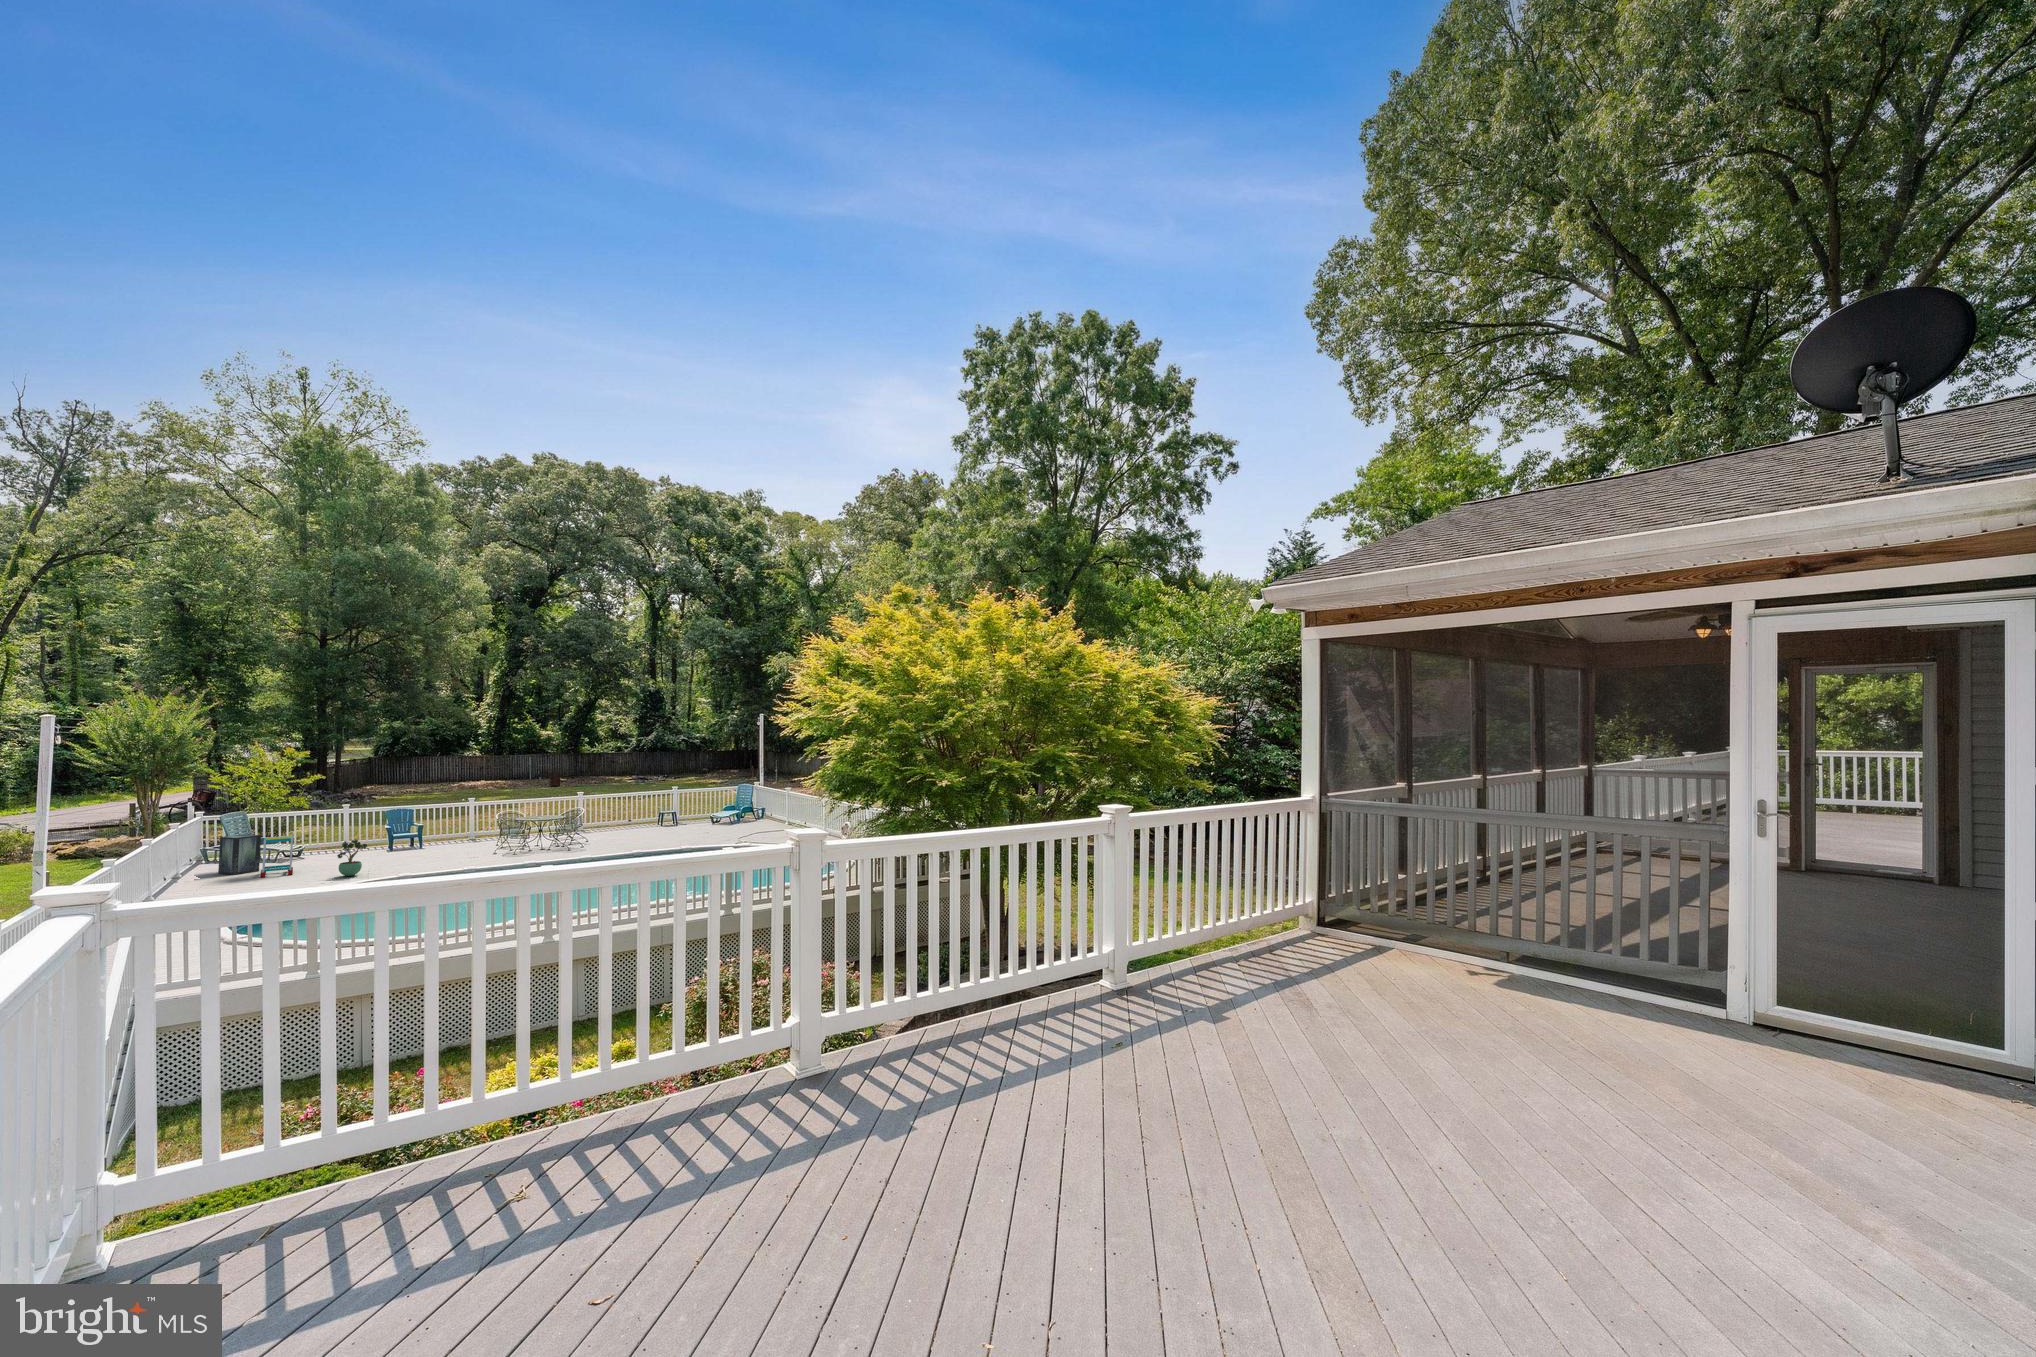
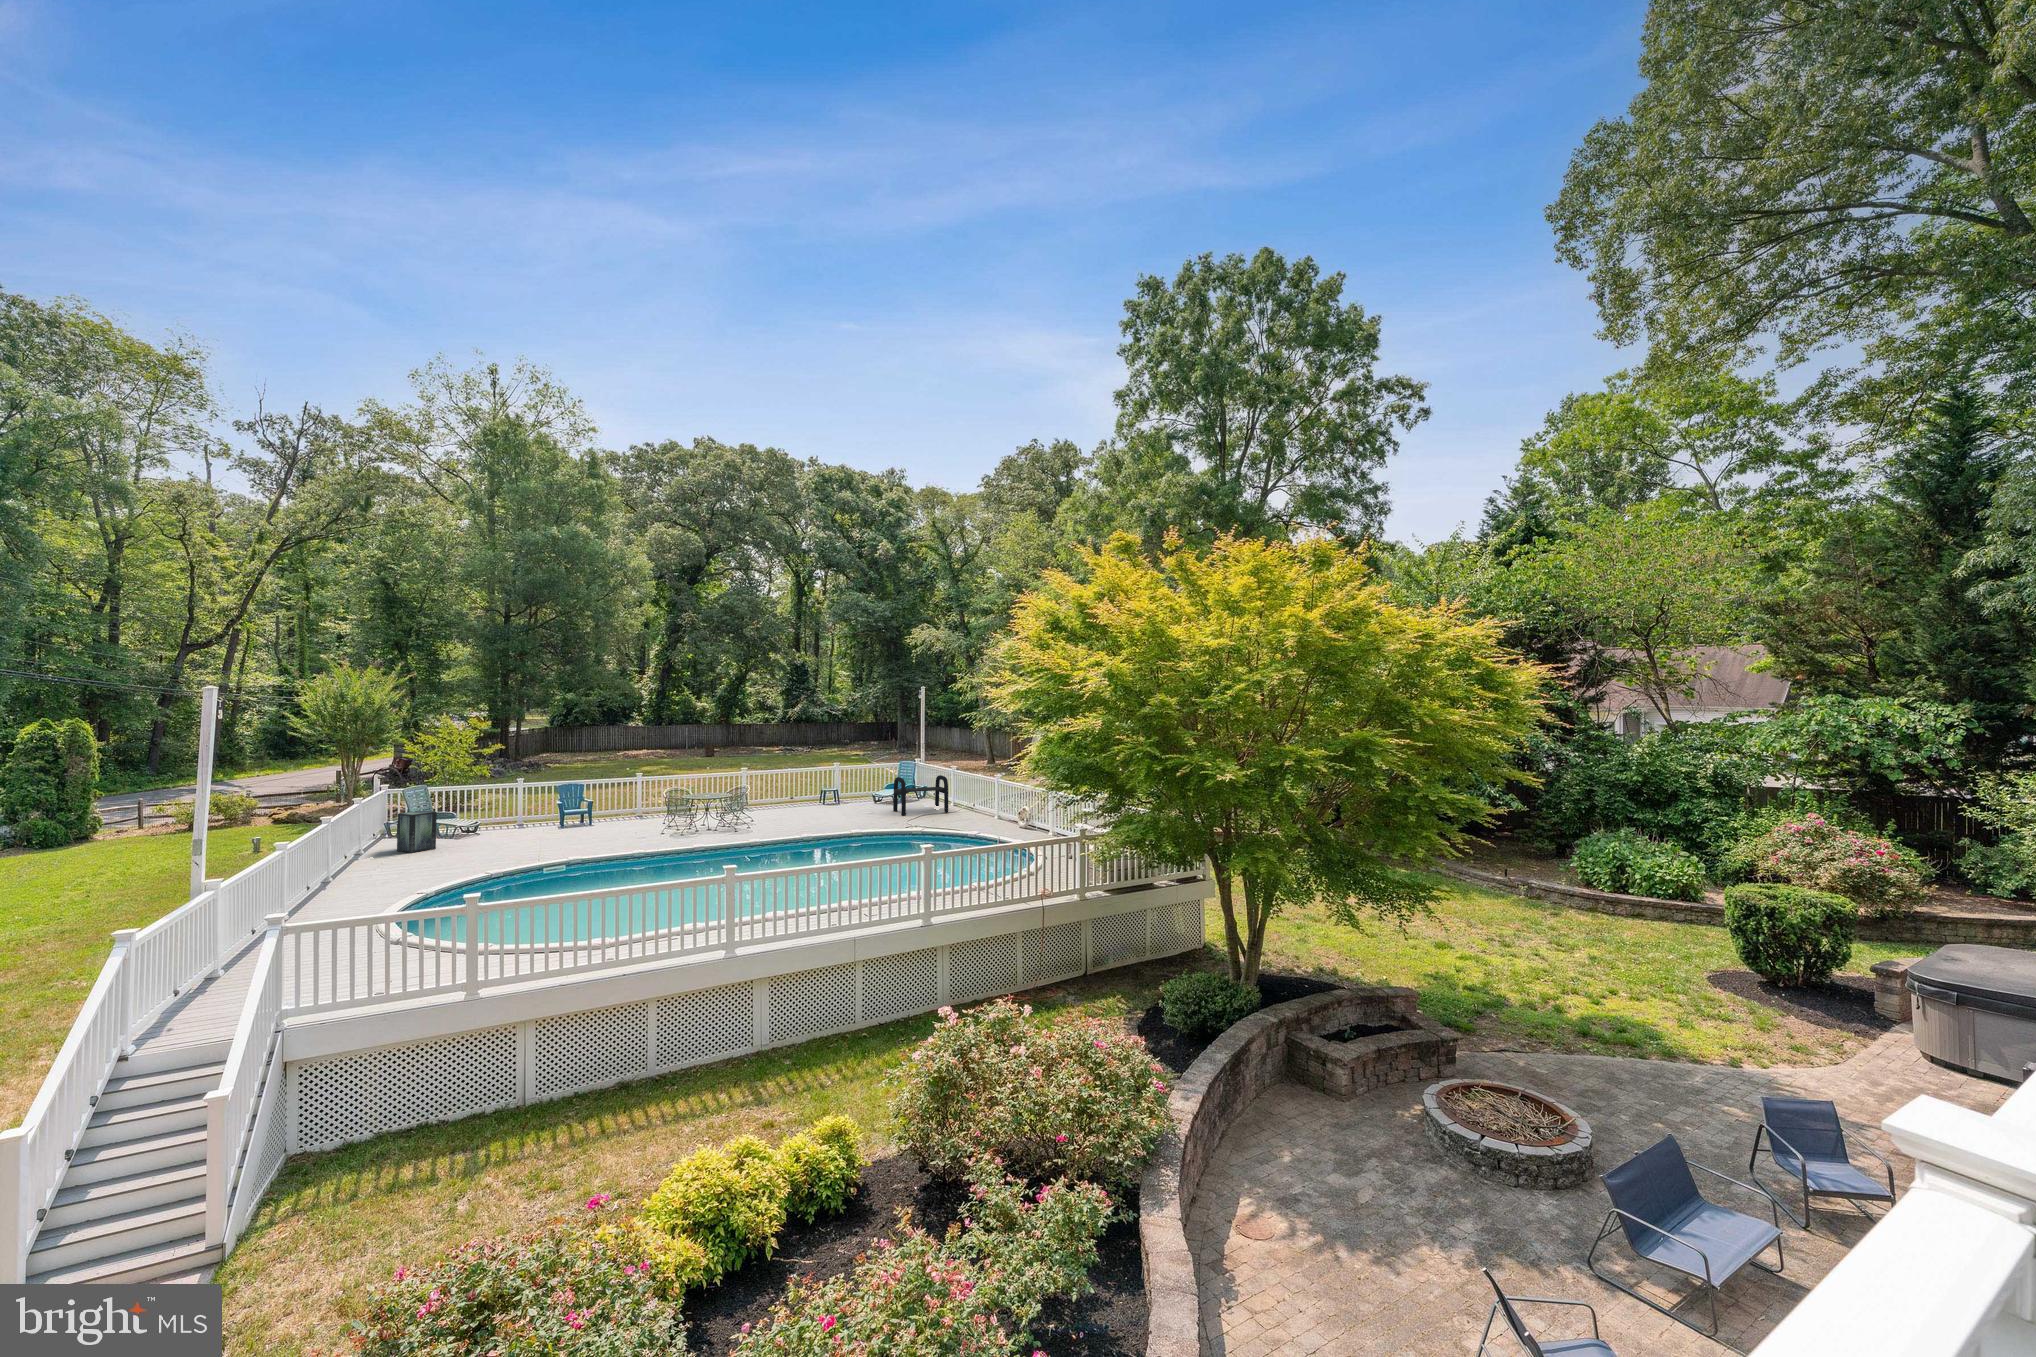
bench: none [730,797,784,835] -> present [893,775,948,815]
side table: present [260,836,293,877] -> none [435,813,467,857]
potted plant: present [337,840,367,876] -> none [508,819,537,858]

